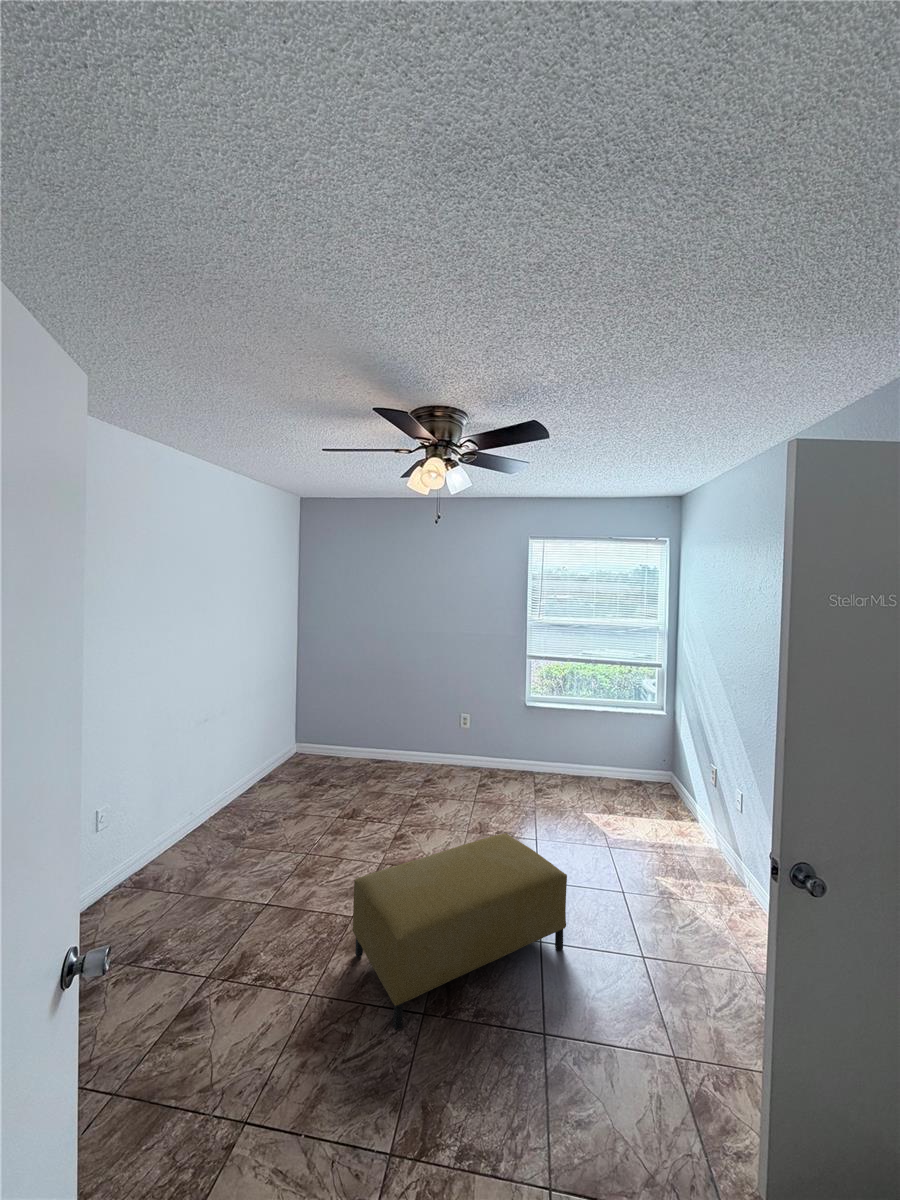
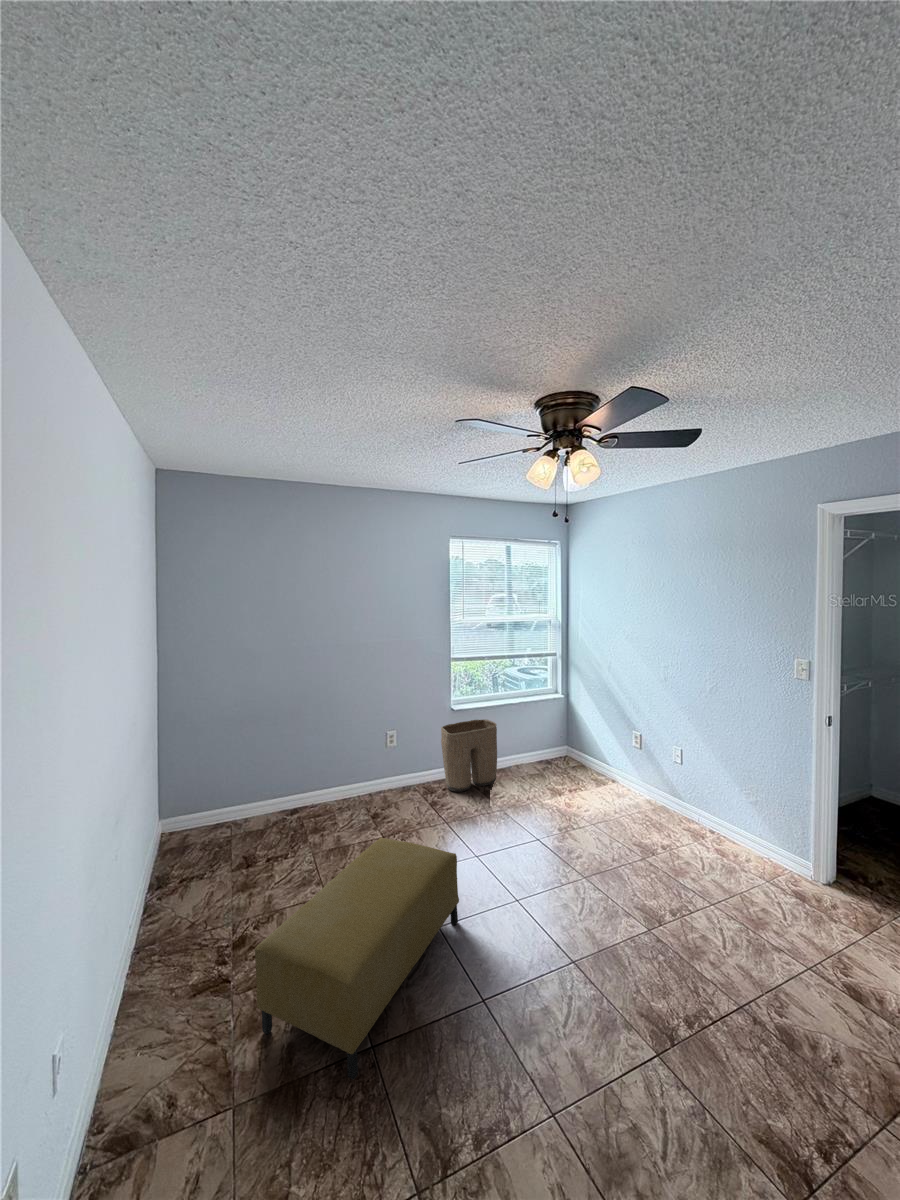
laundry basket: none [628,748,698,829] -> present [441,719,497,792]

